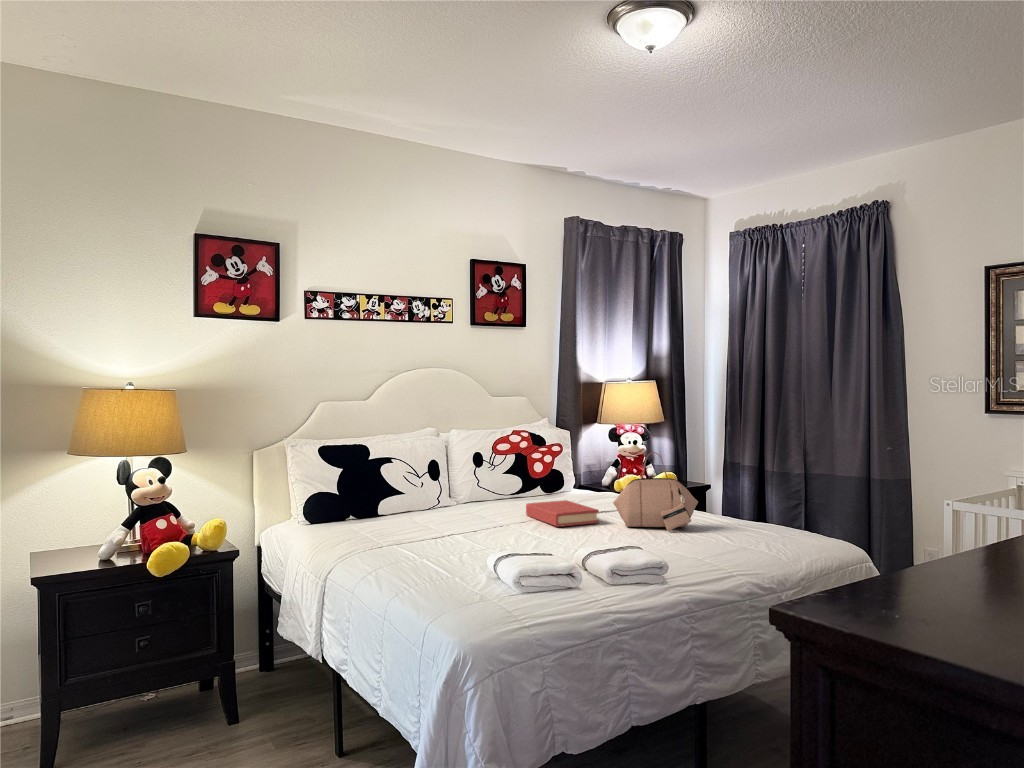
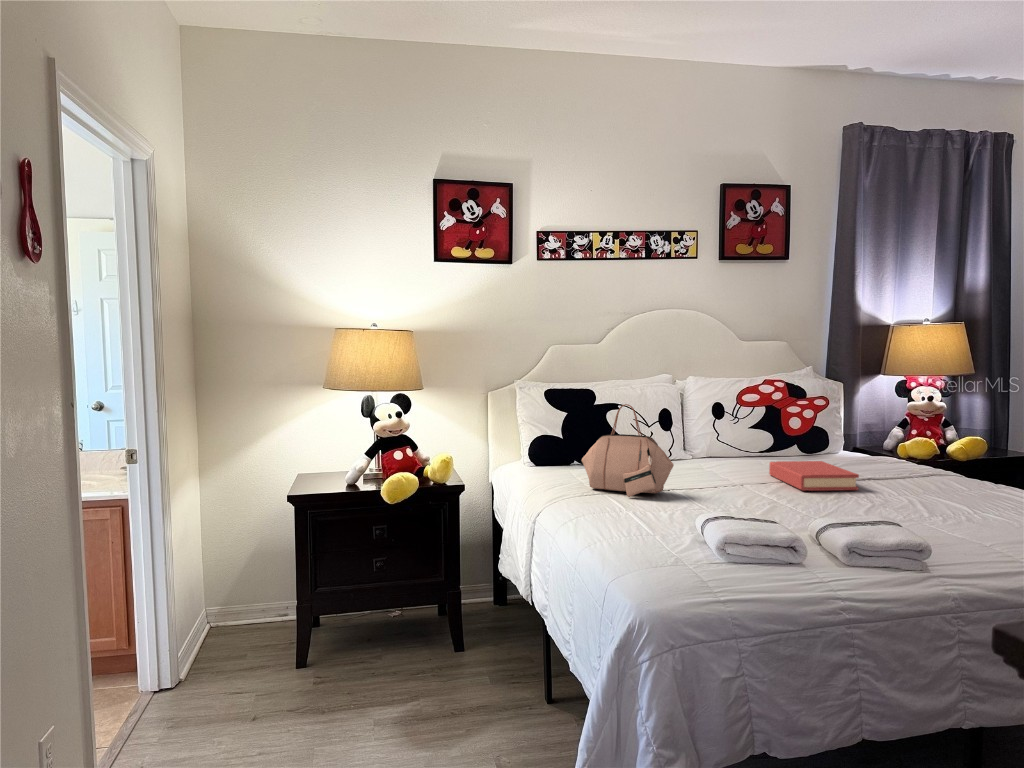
handbag: present [613,452,698,531] -> present [582,404,674,497]

